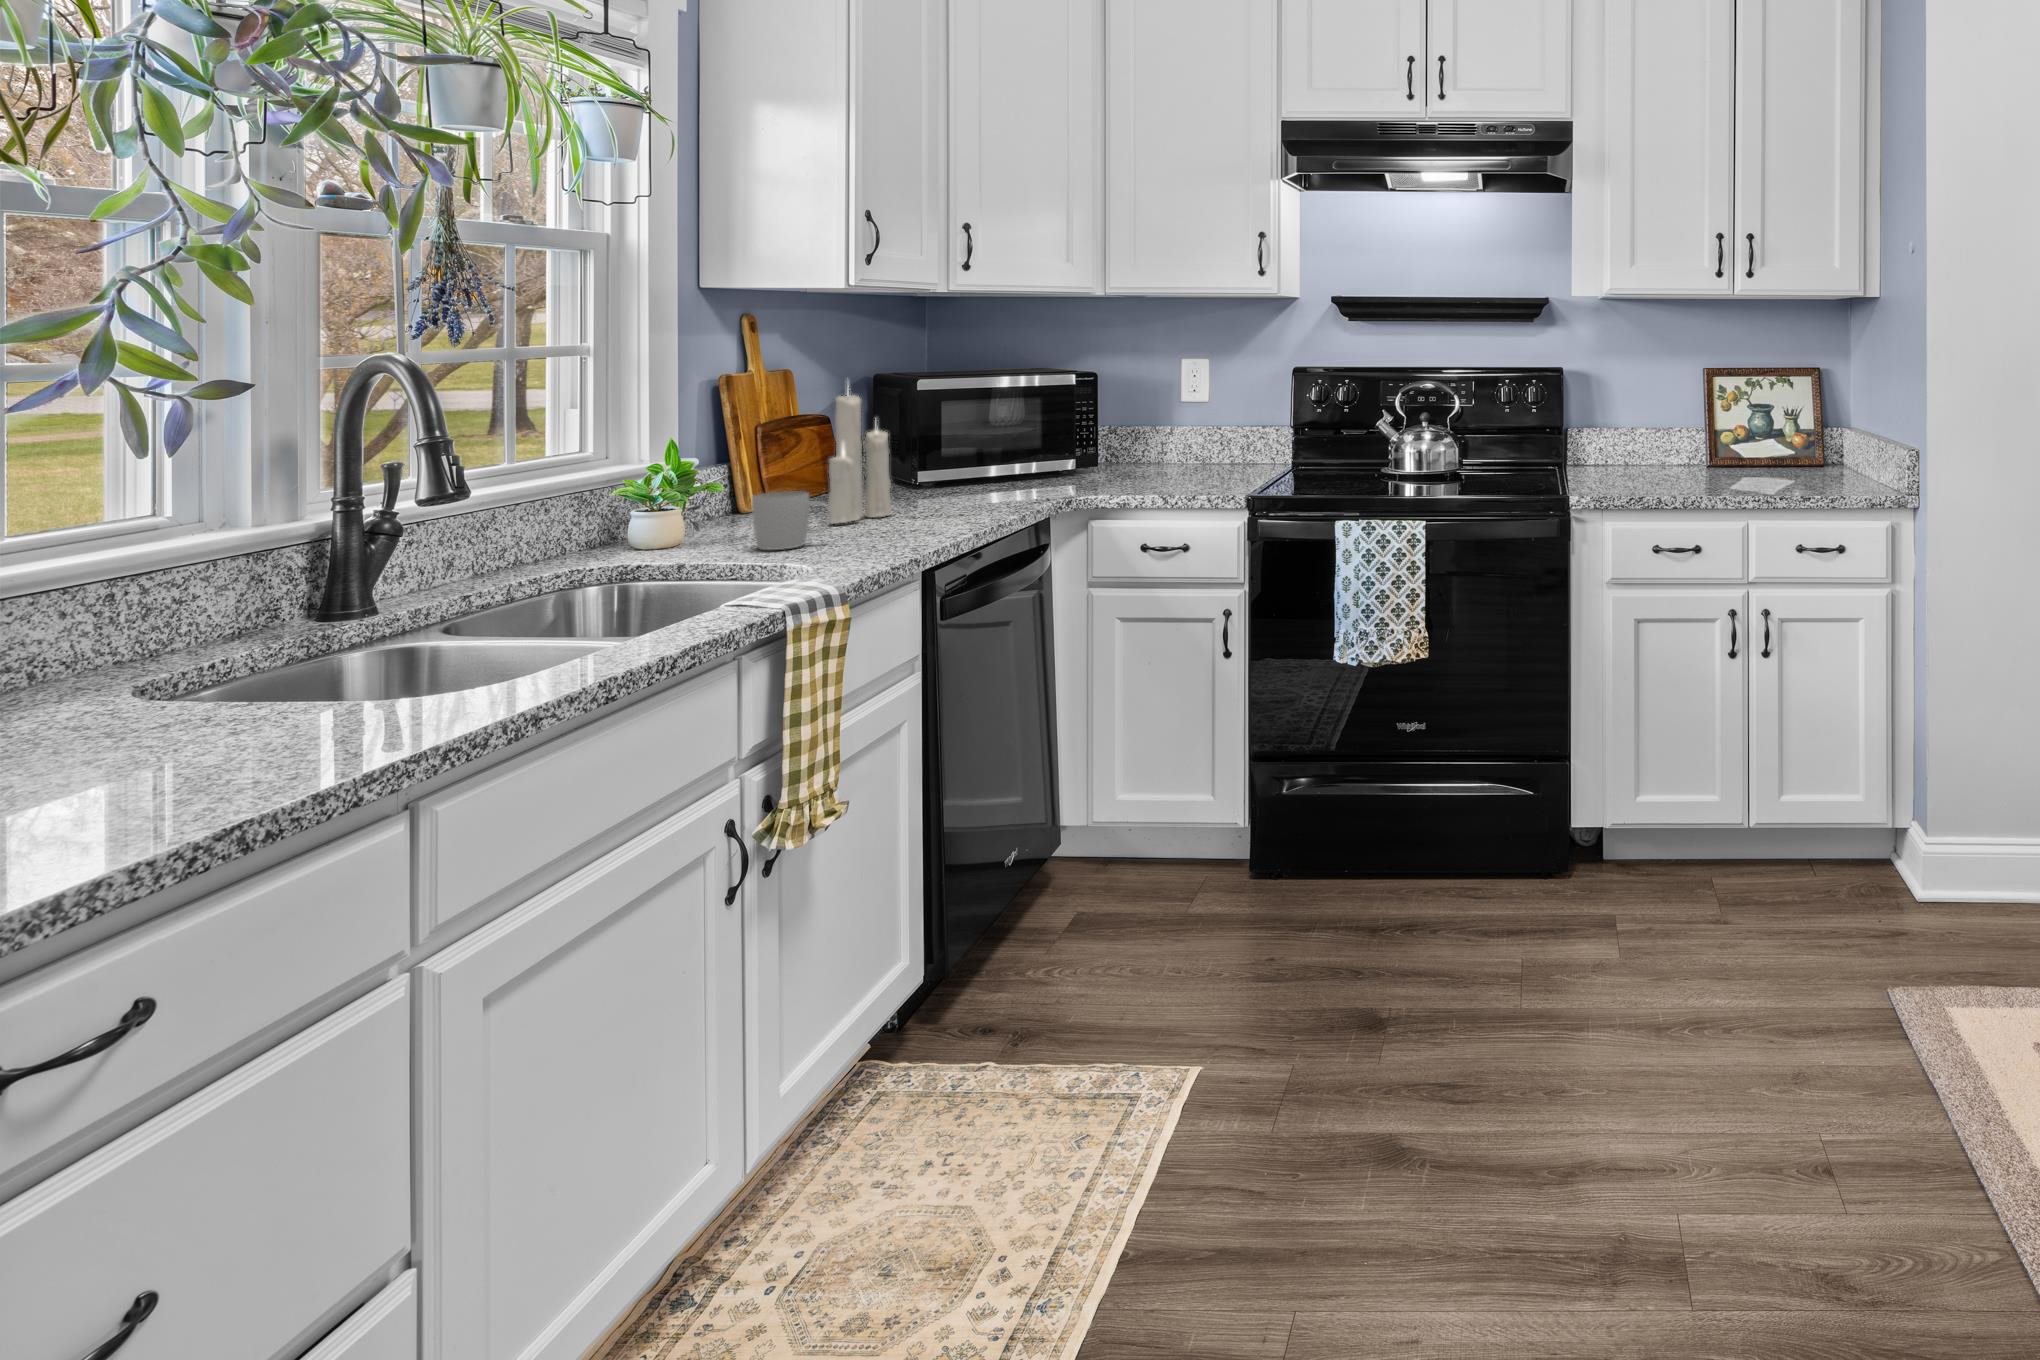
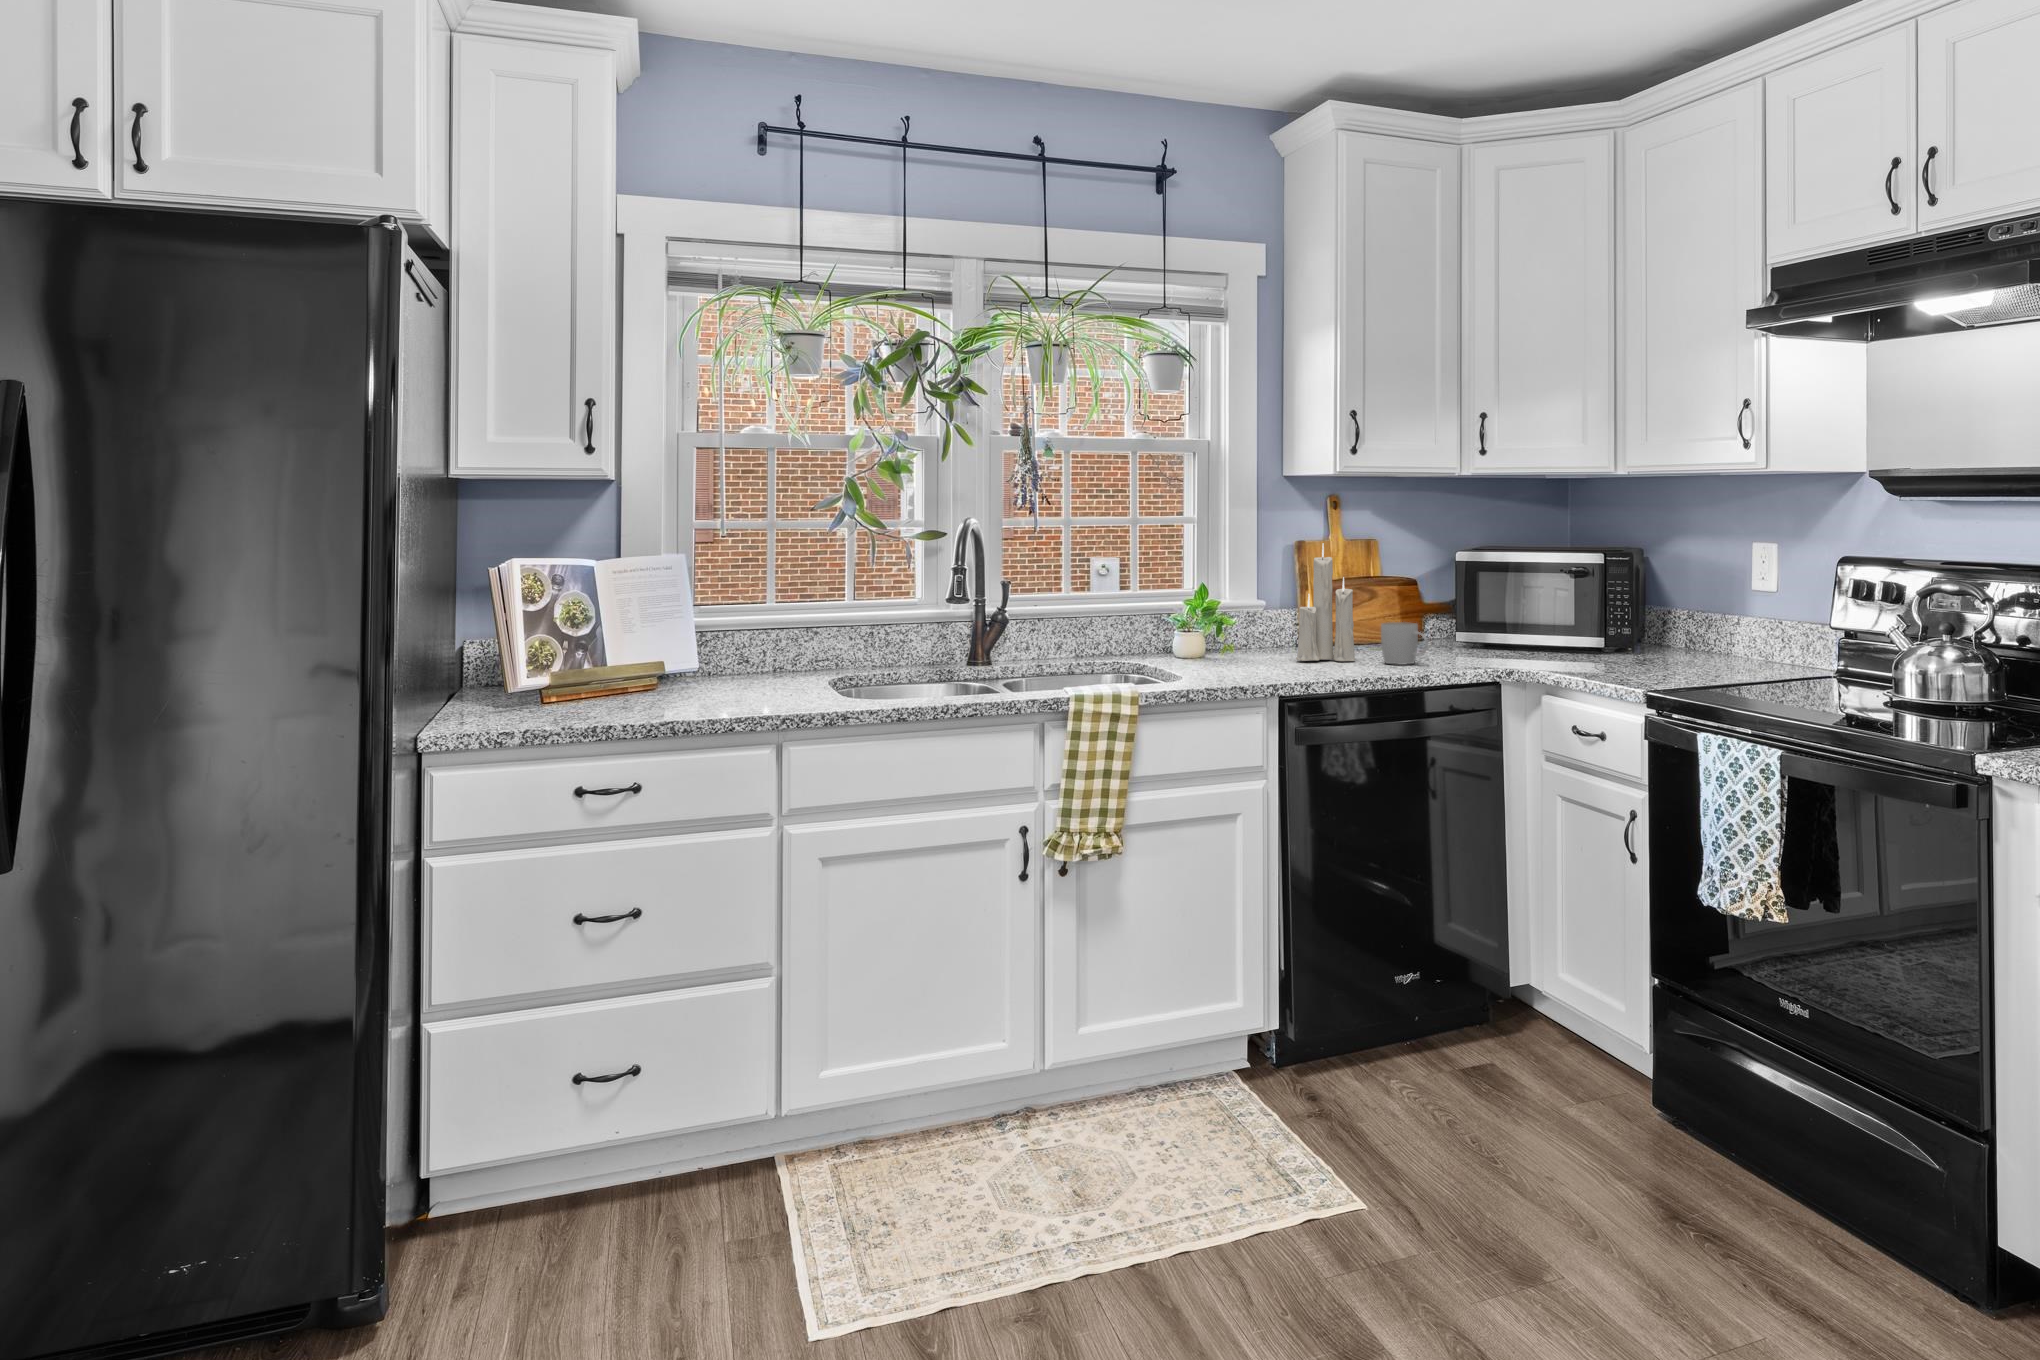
mug: present [752,491,832,550] -> present [1381,622,1428,665]

